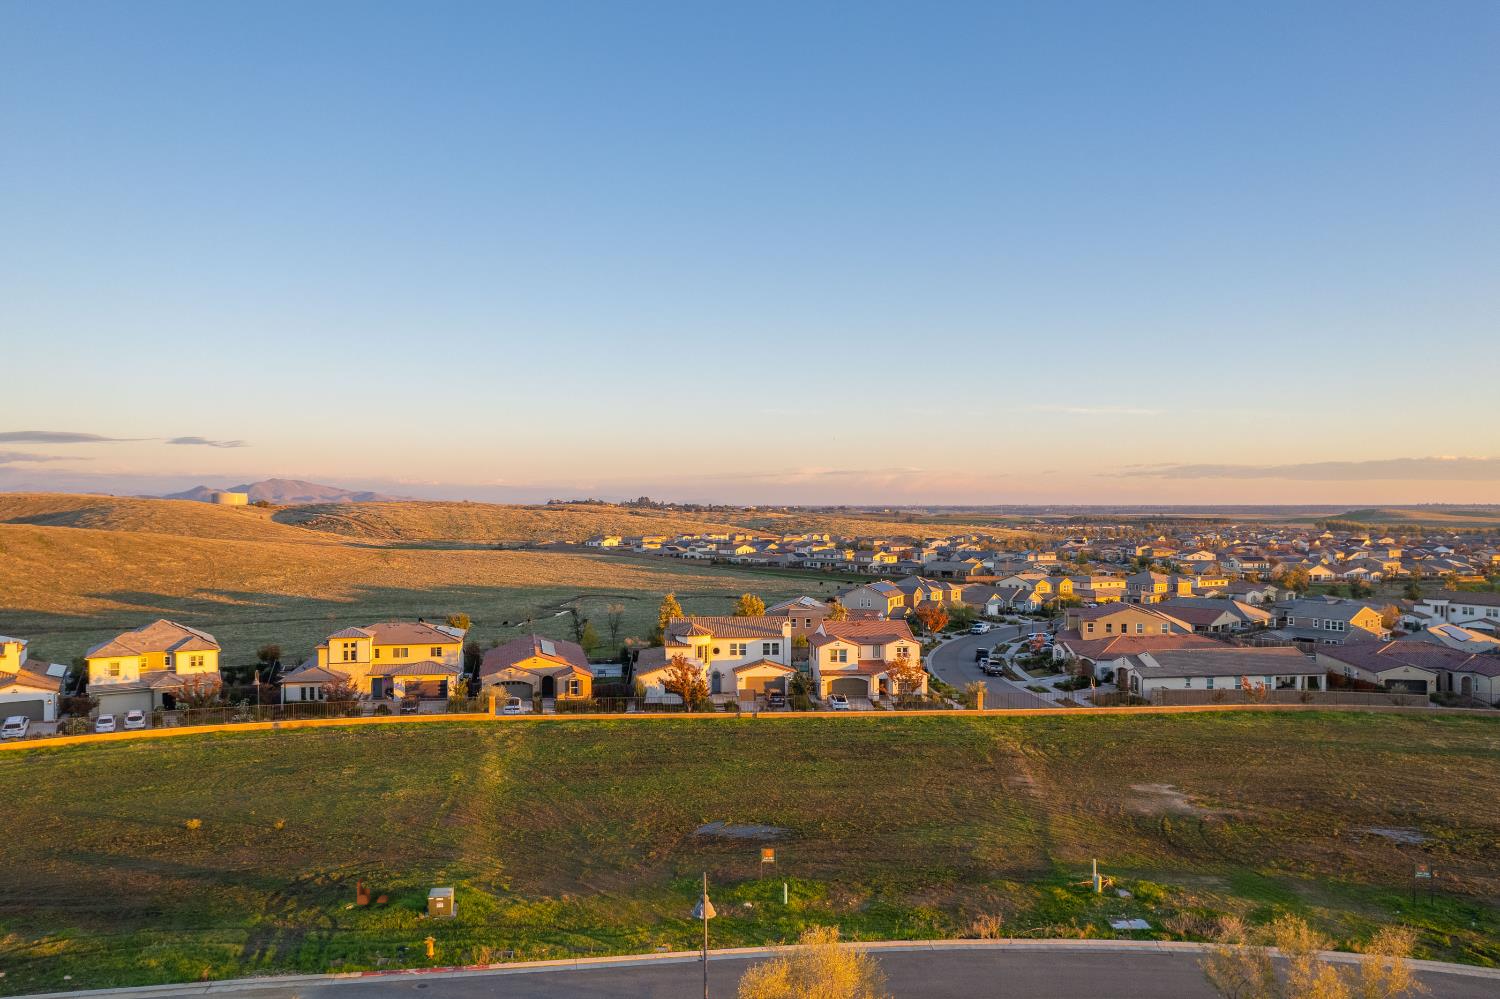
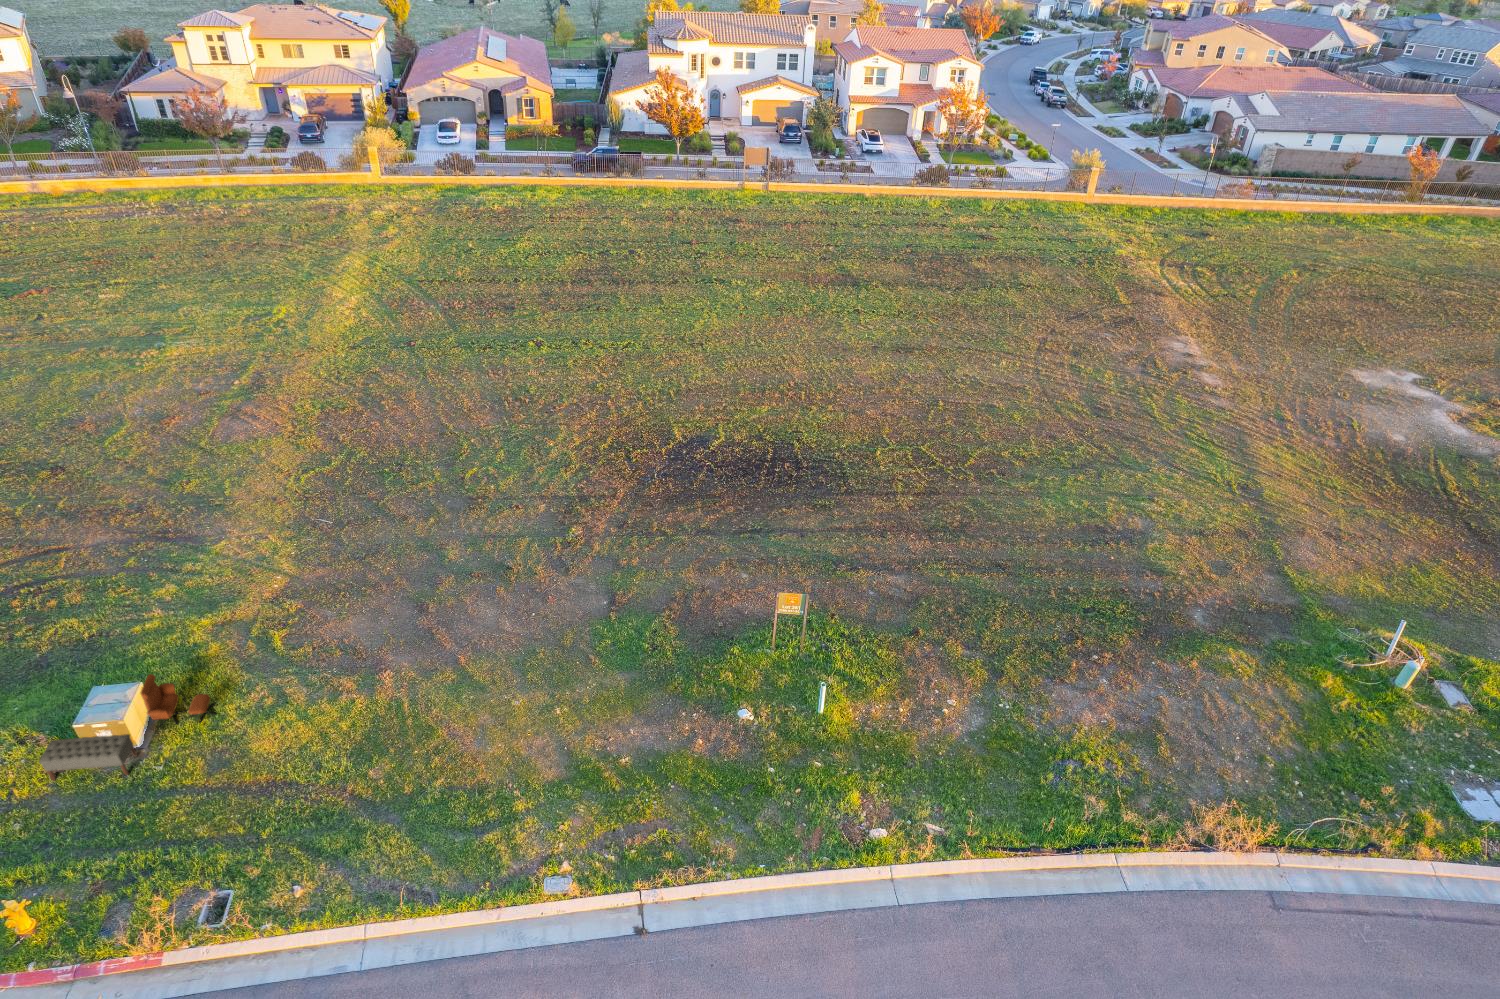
bench: none [303,901,350,926] -> present [39,734,138,781]

